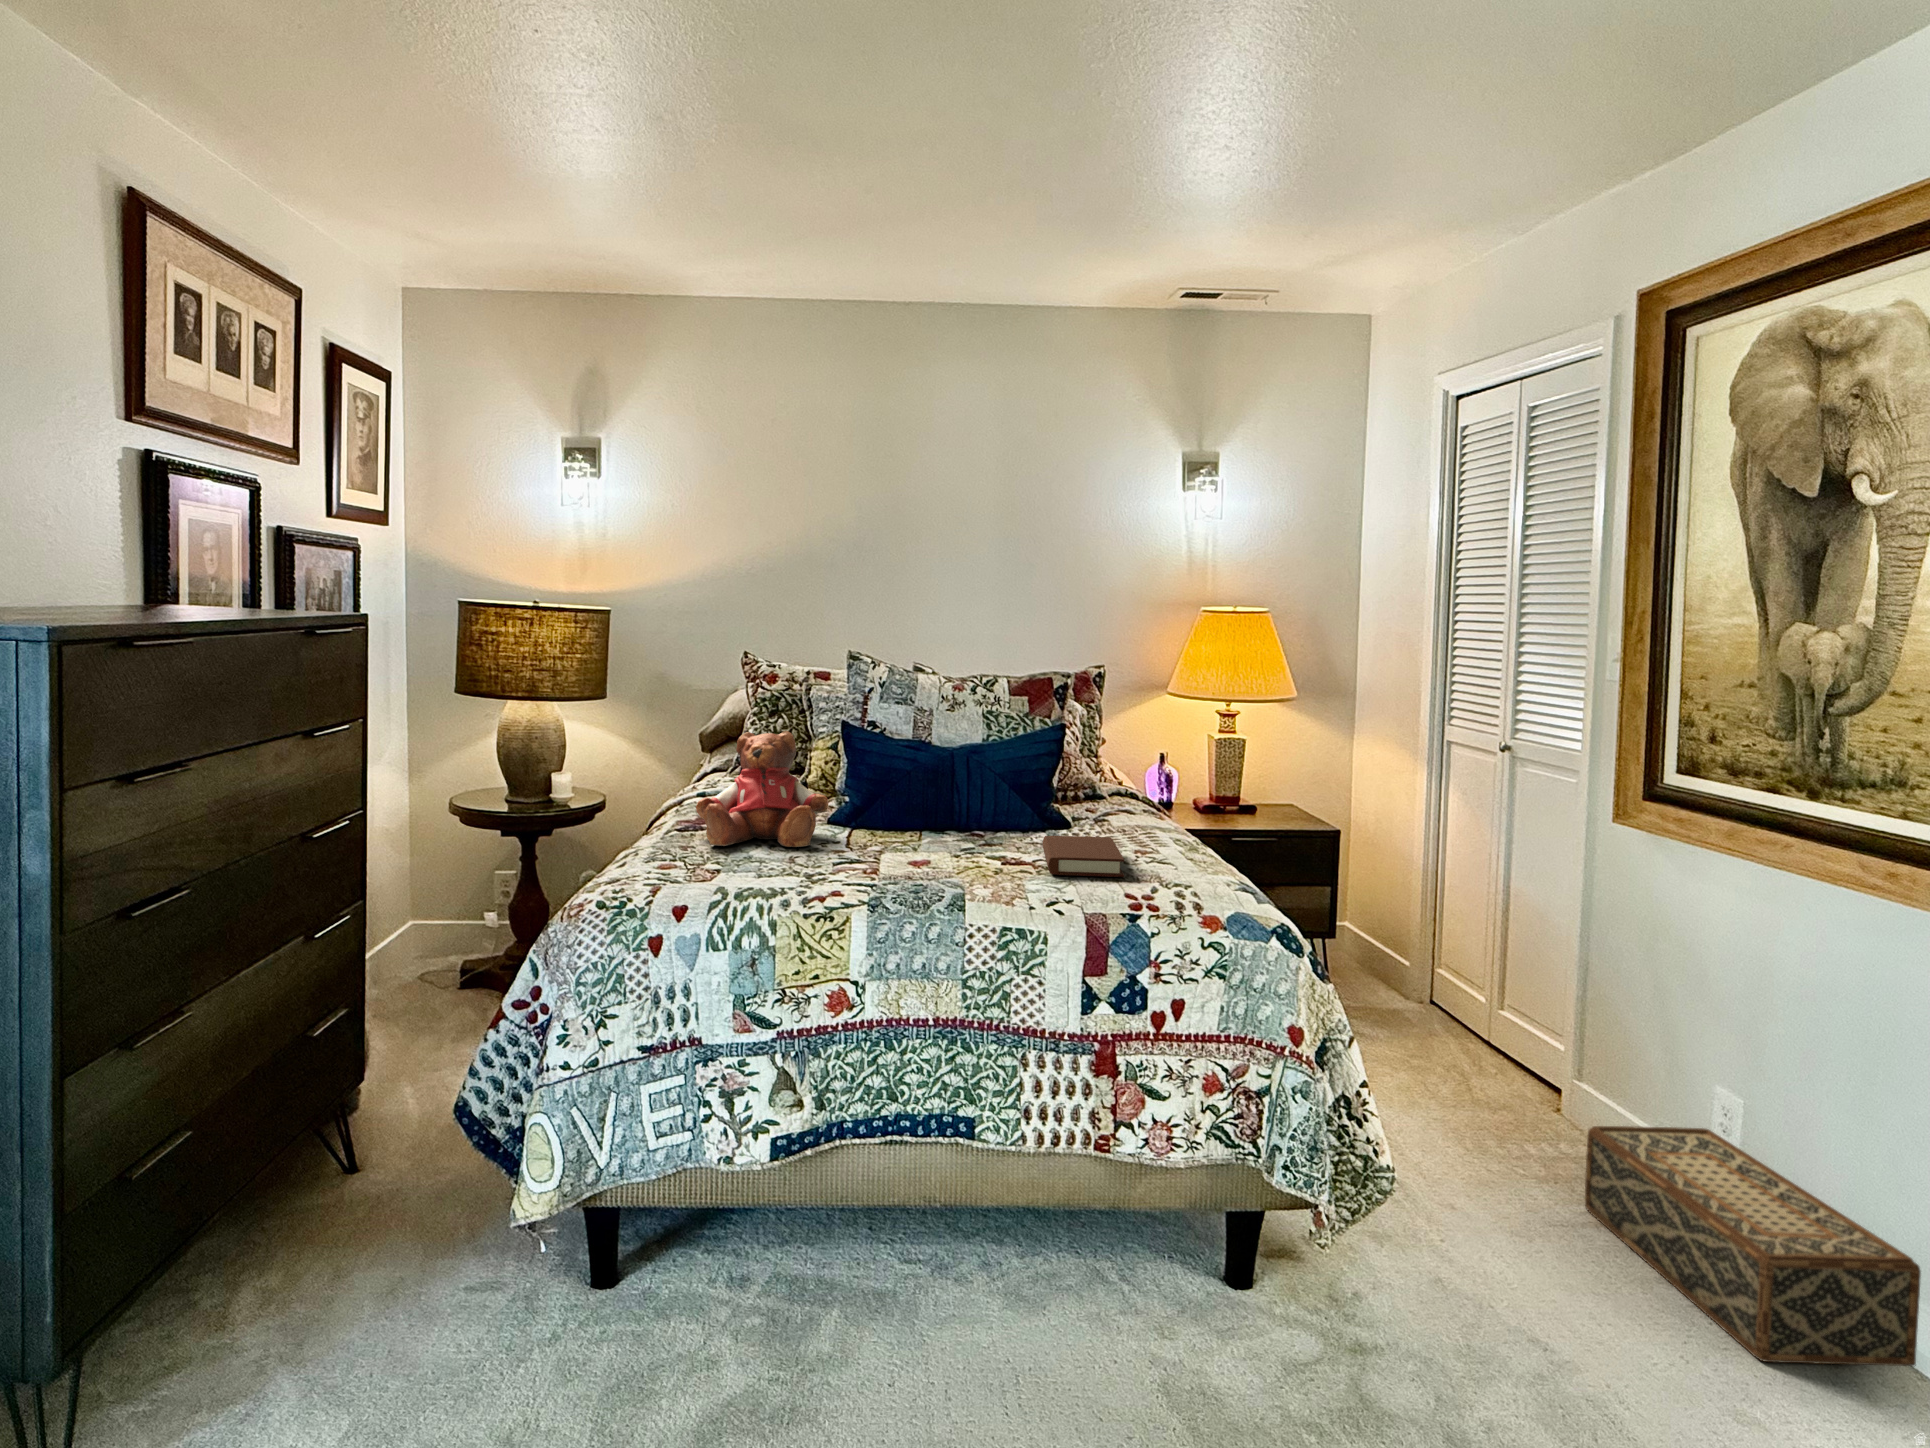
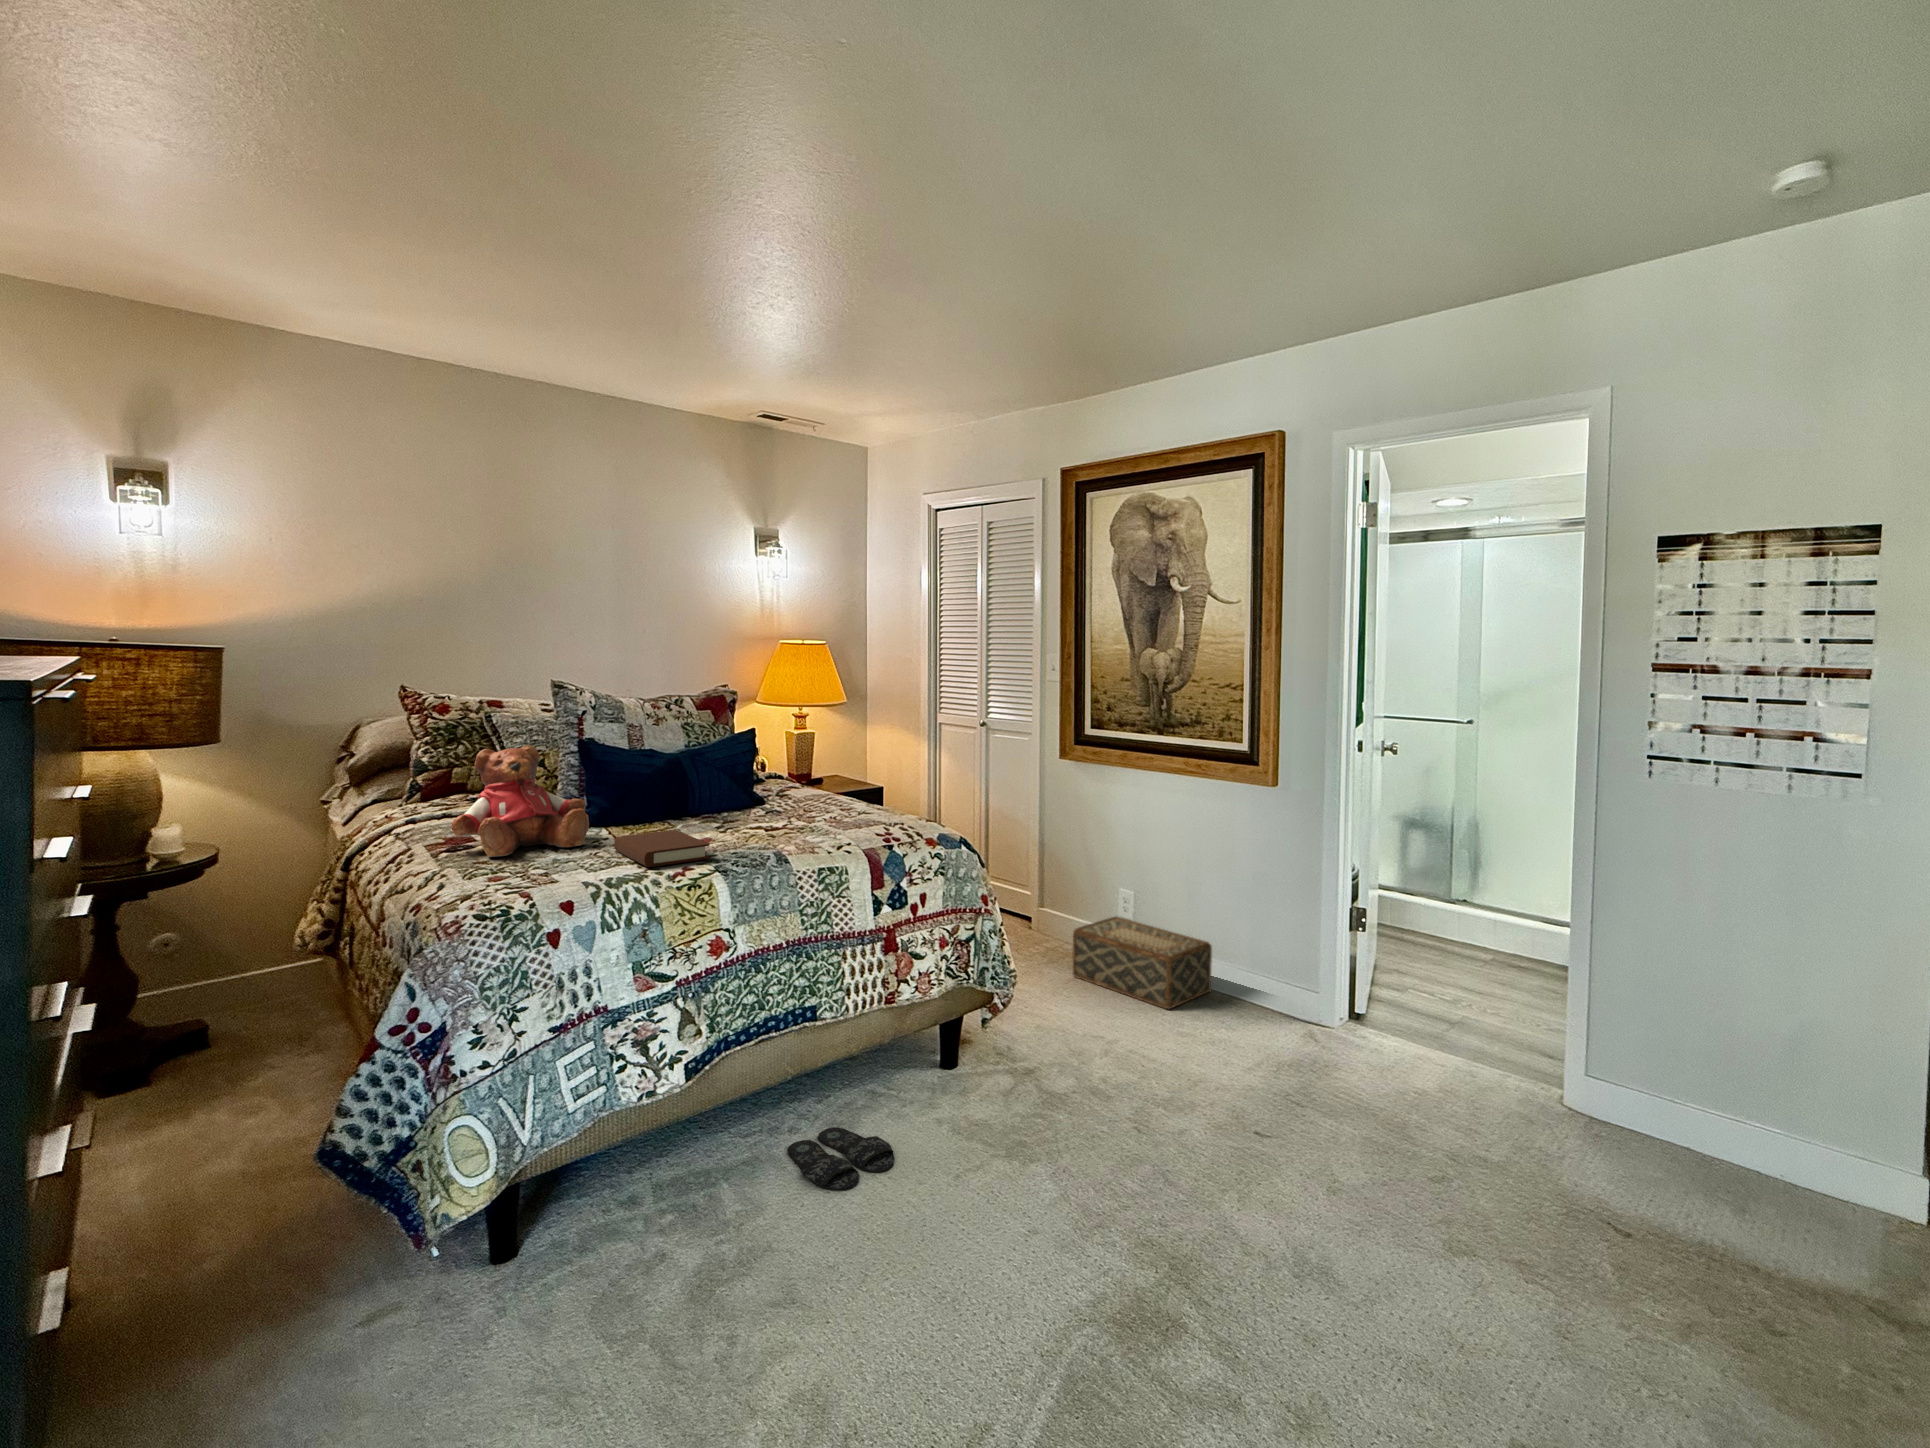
book: present [1042,836,1124,877] -> present [614,830,710,867]
slippers: none [907,1290,1038,1400] -> present [787,1127,894,1190]

